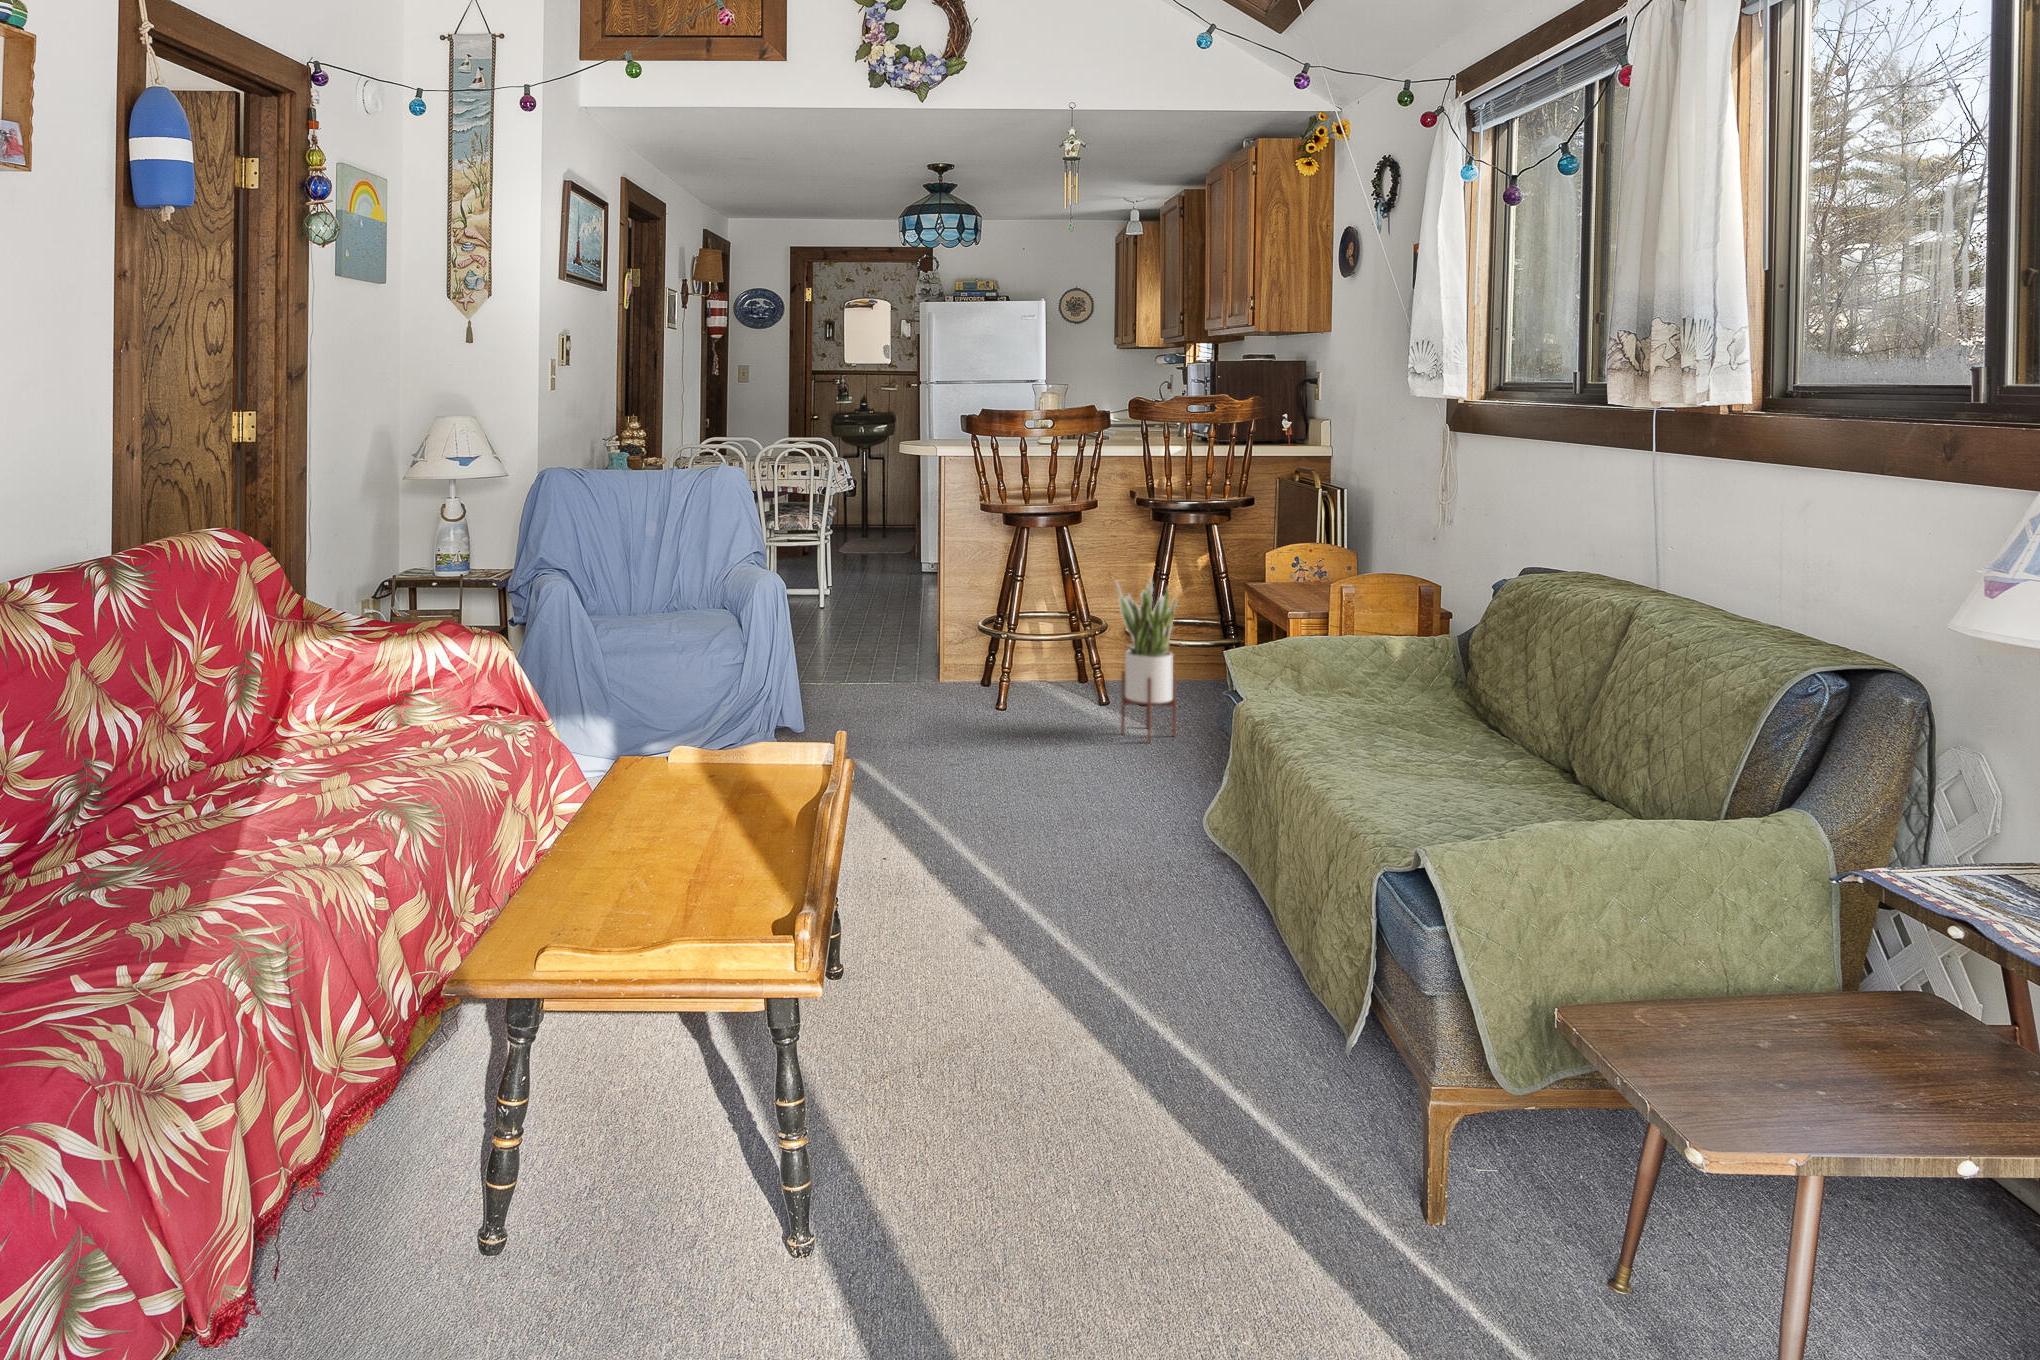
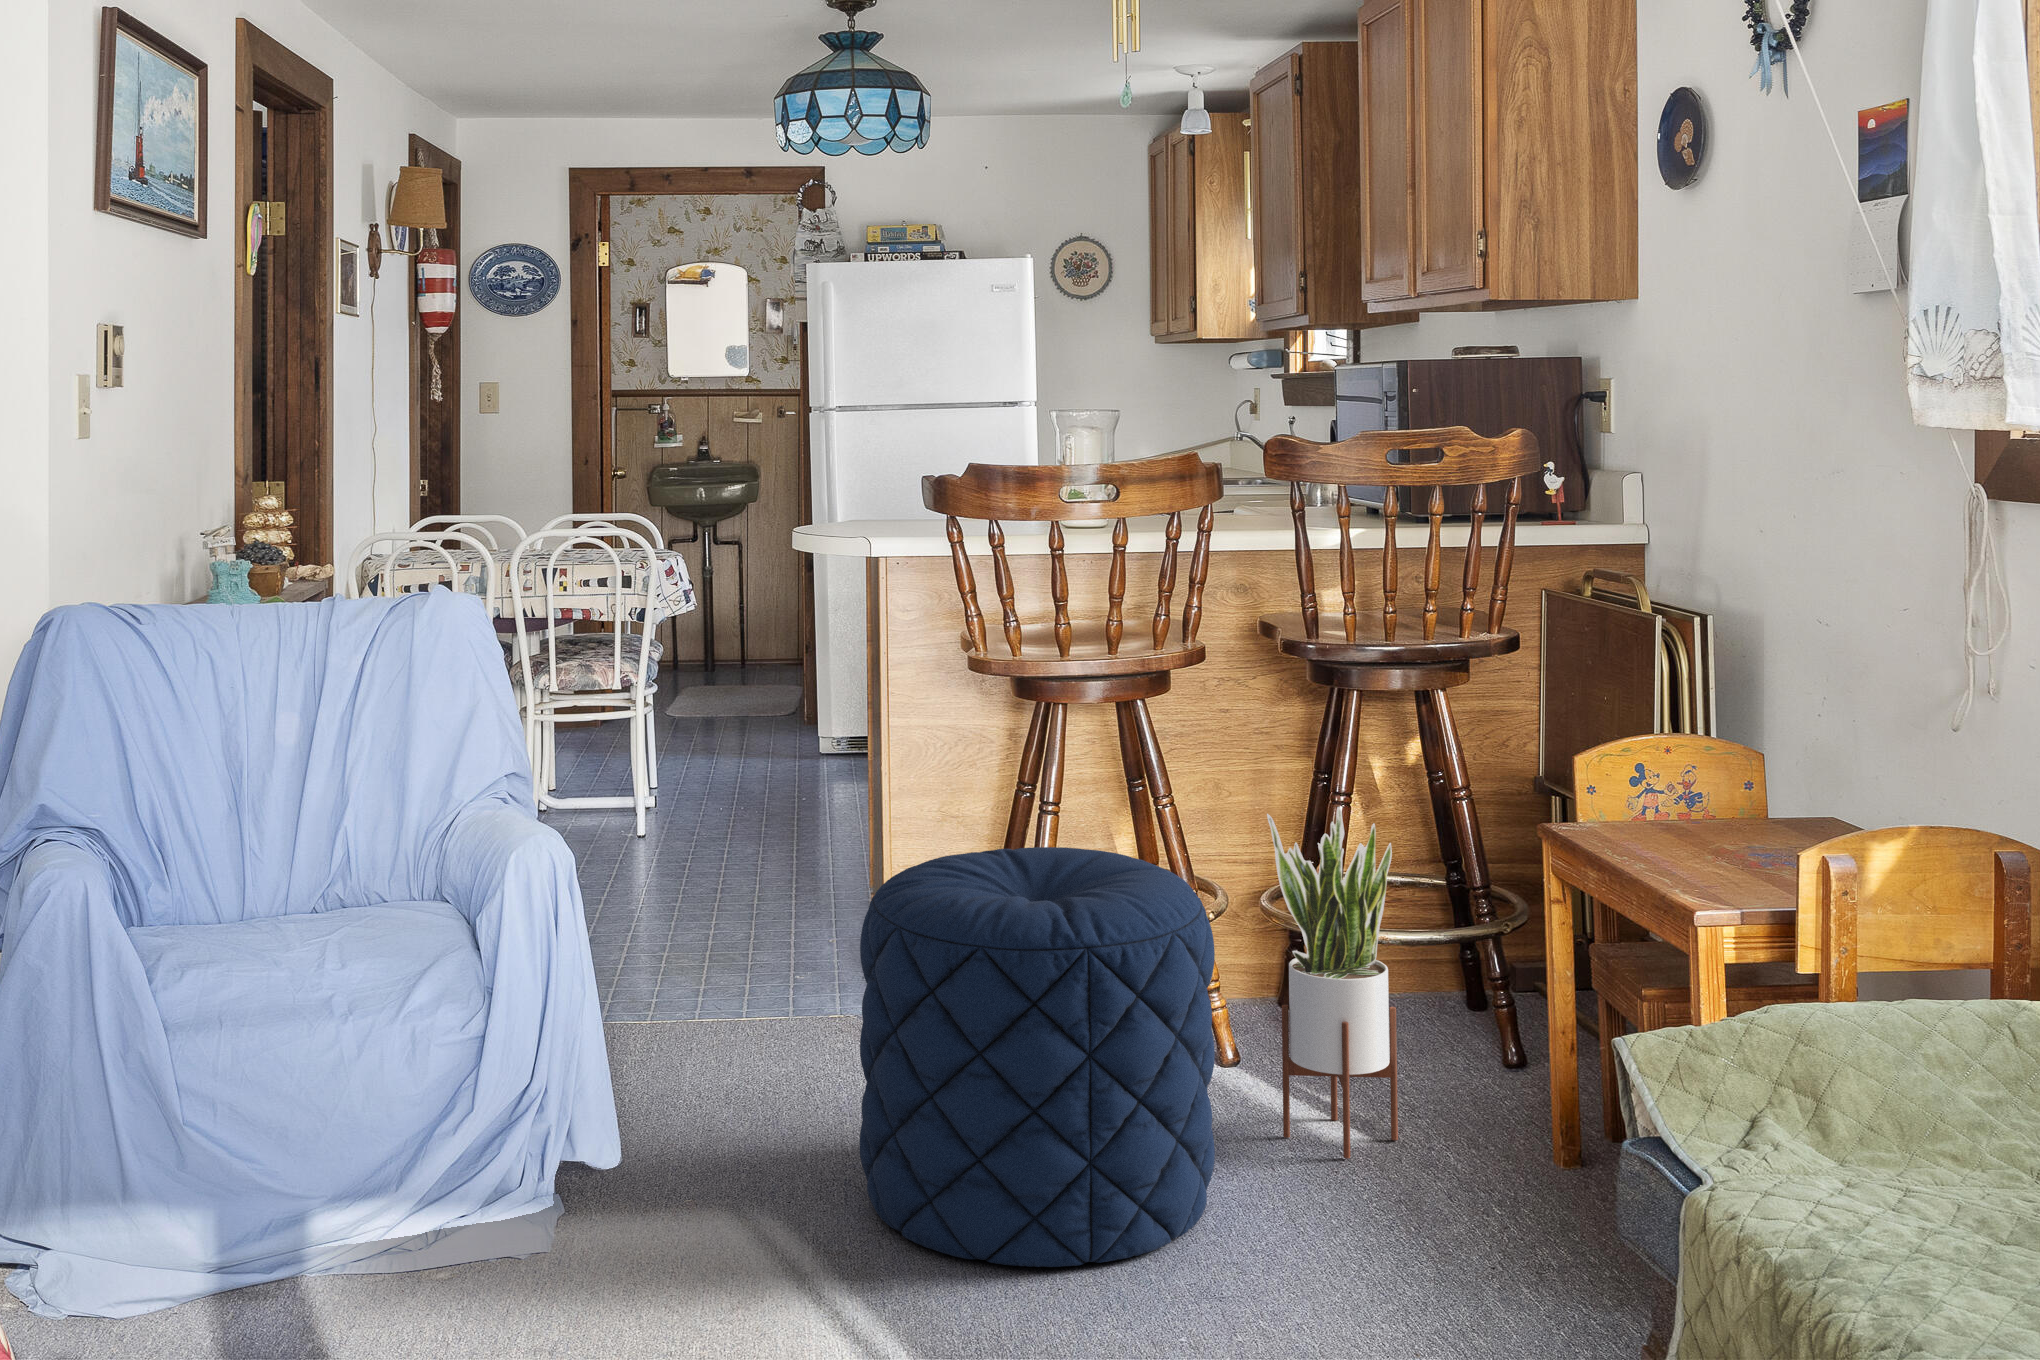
pouf: none [917,592,1083,777] -> present [859,847,1215,1267]

